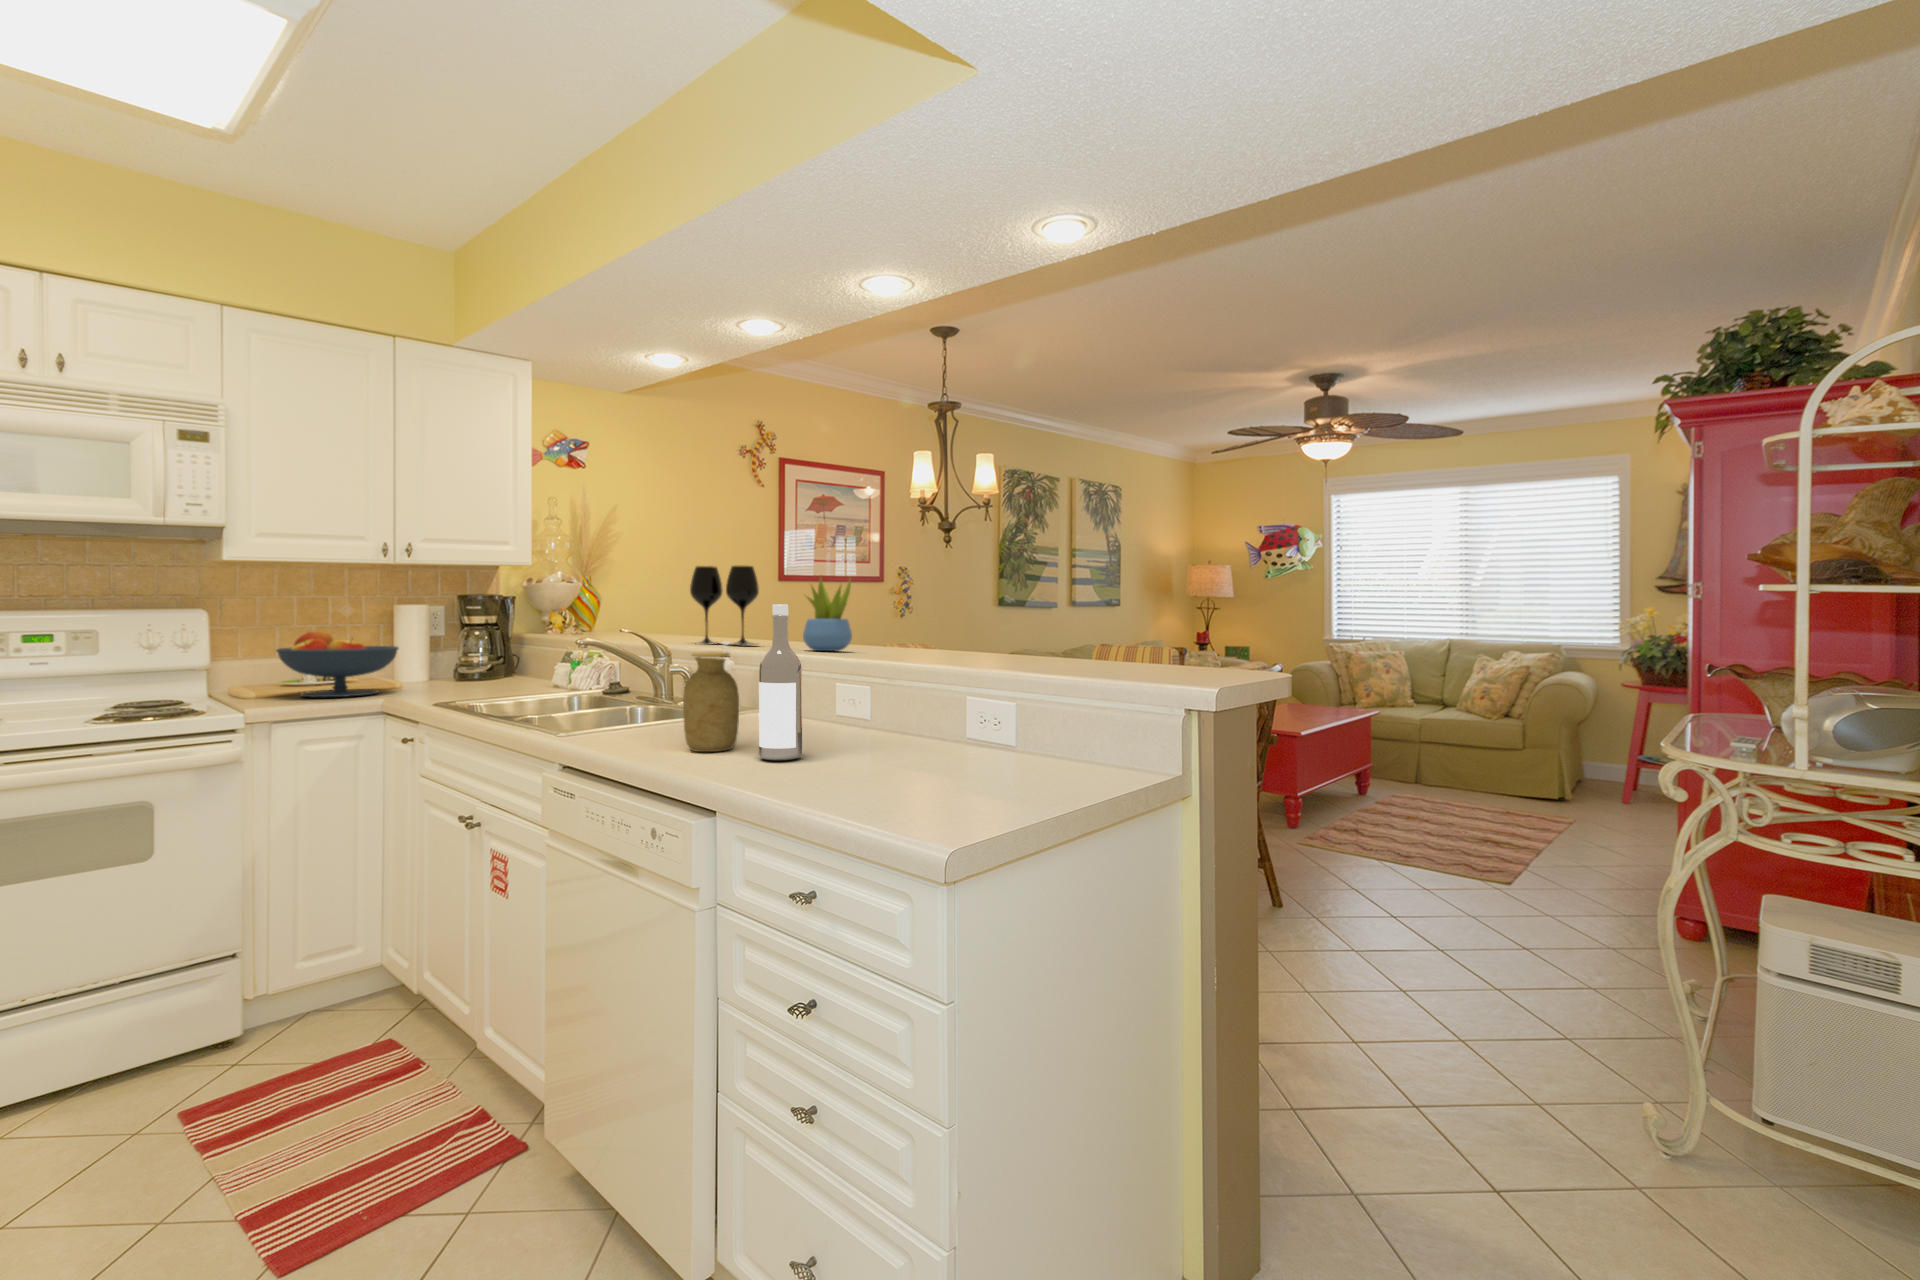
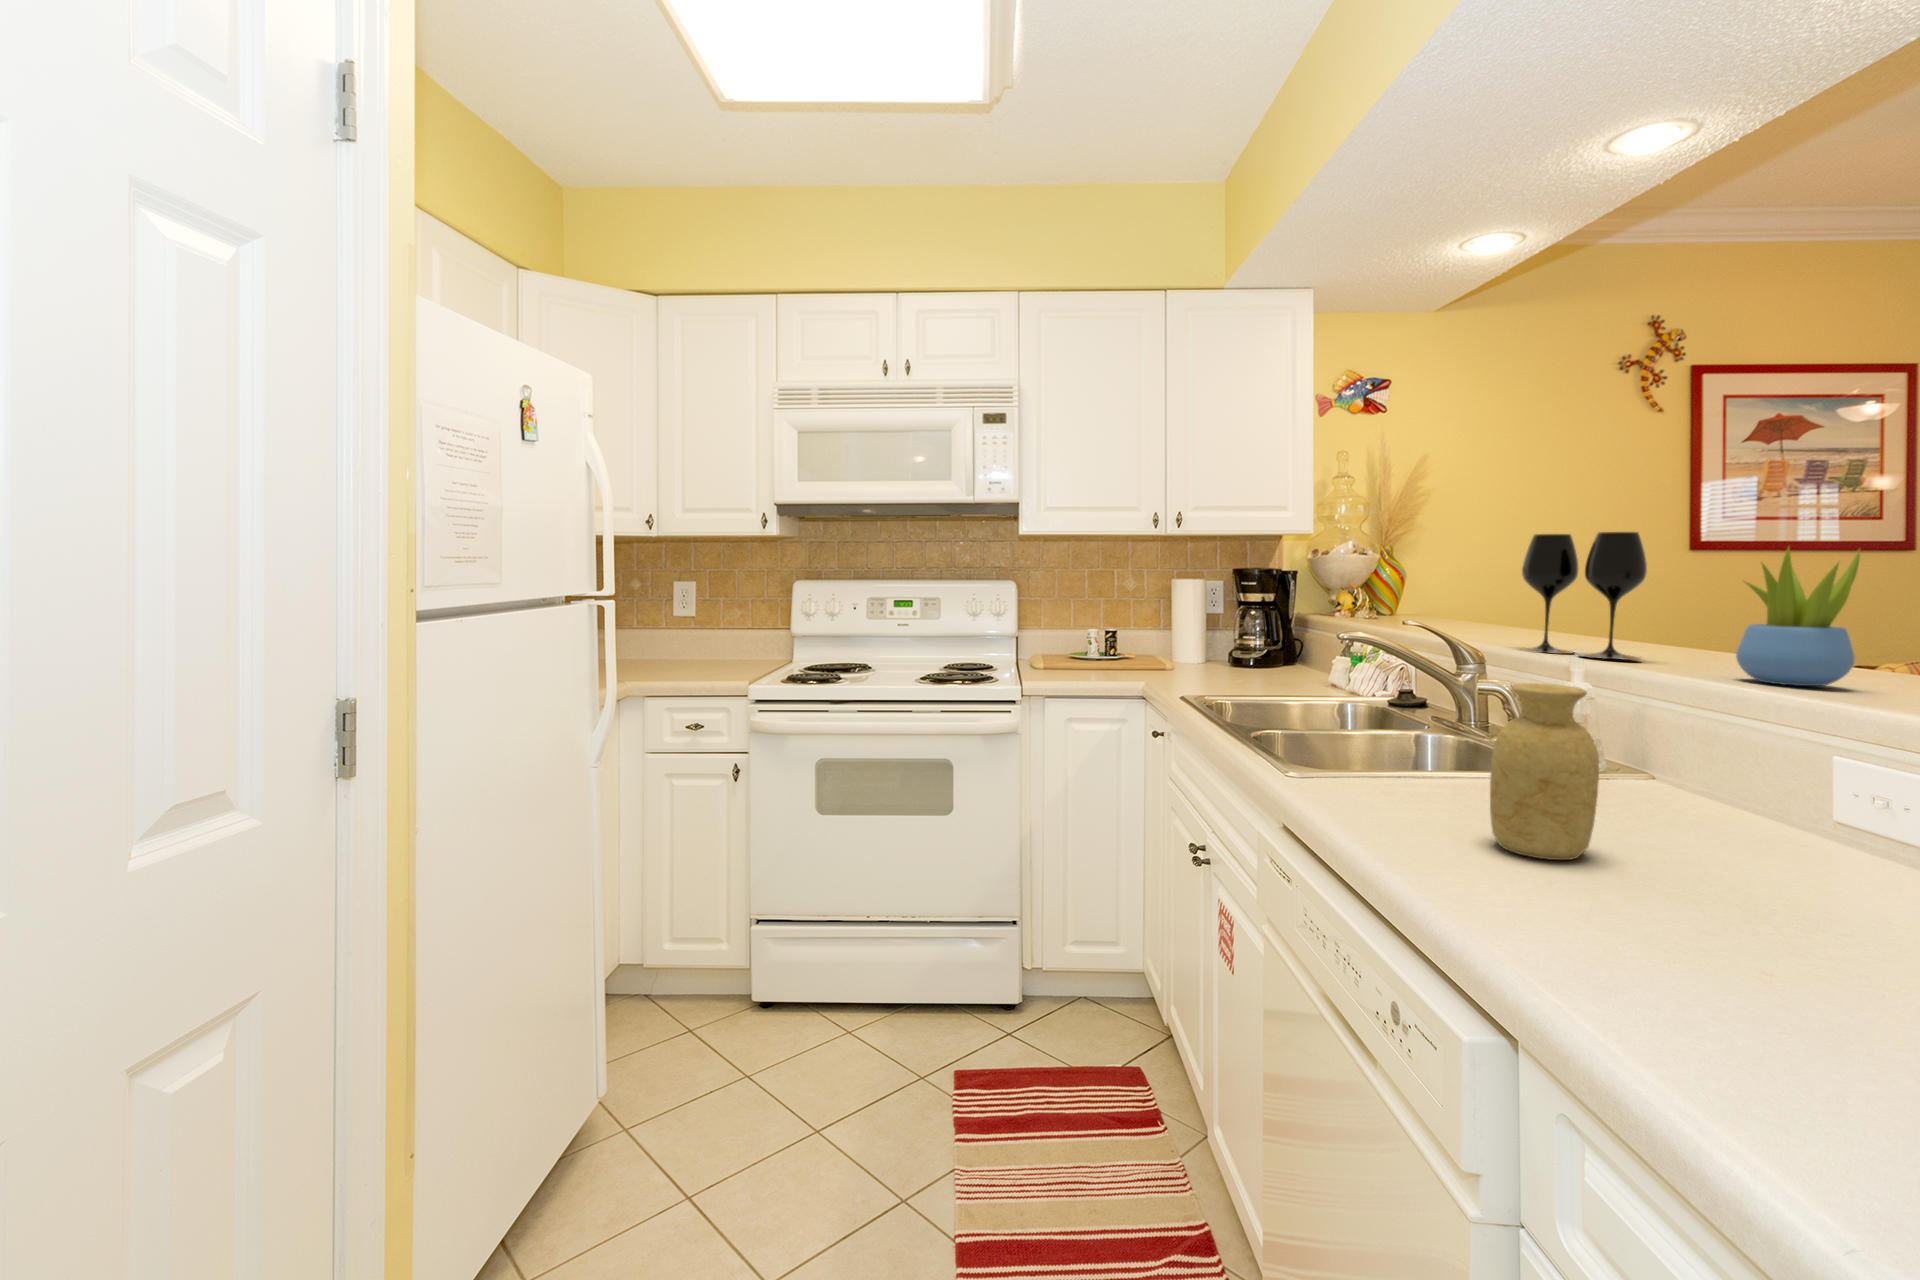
wine bottle: present [759,604,802,760] -> none [1638,613,1751,919]
fruit bowl: present [276,631,398,697] -> none [1063,607,1170,677]

